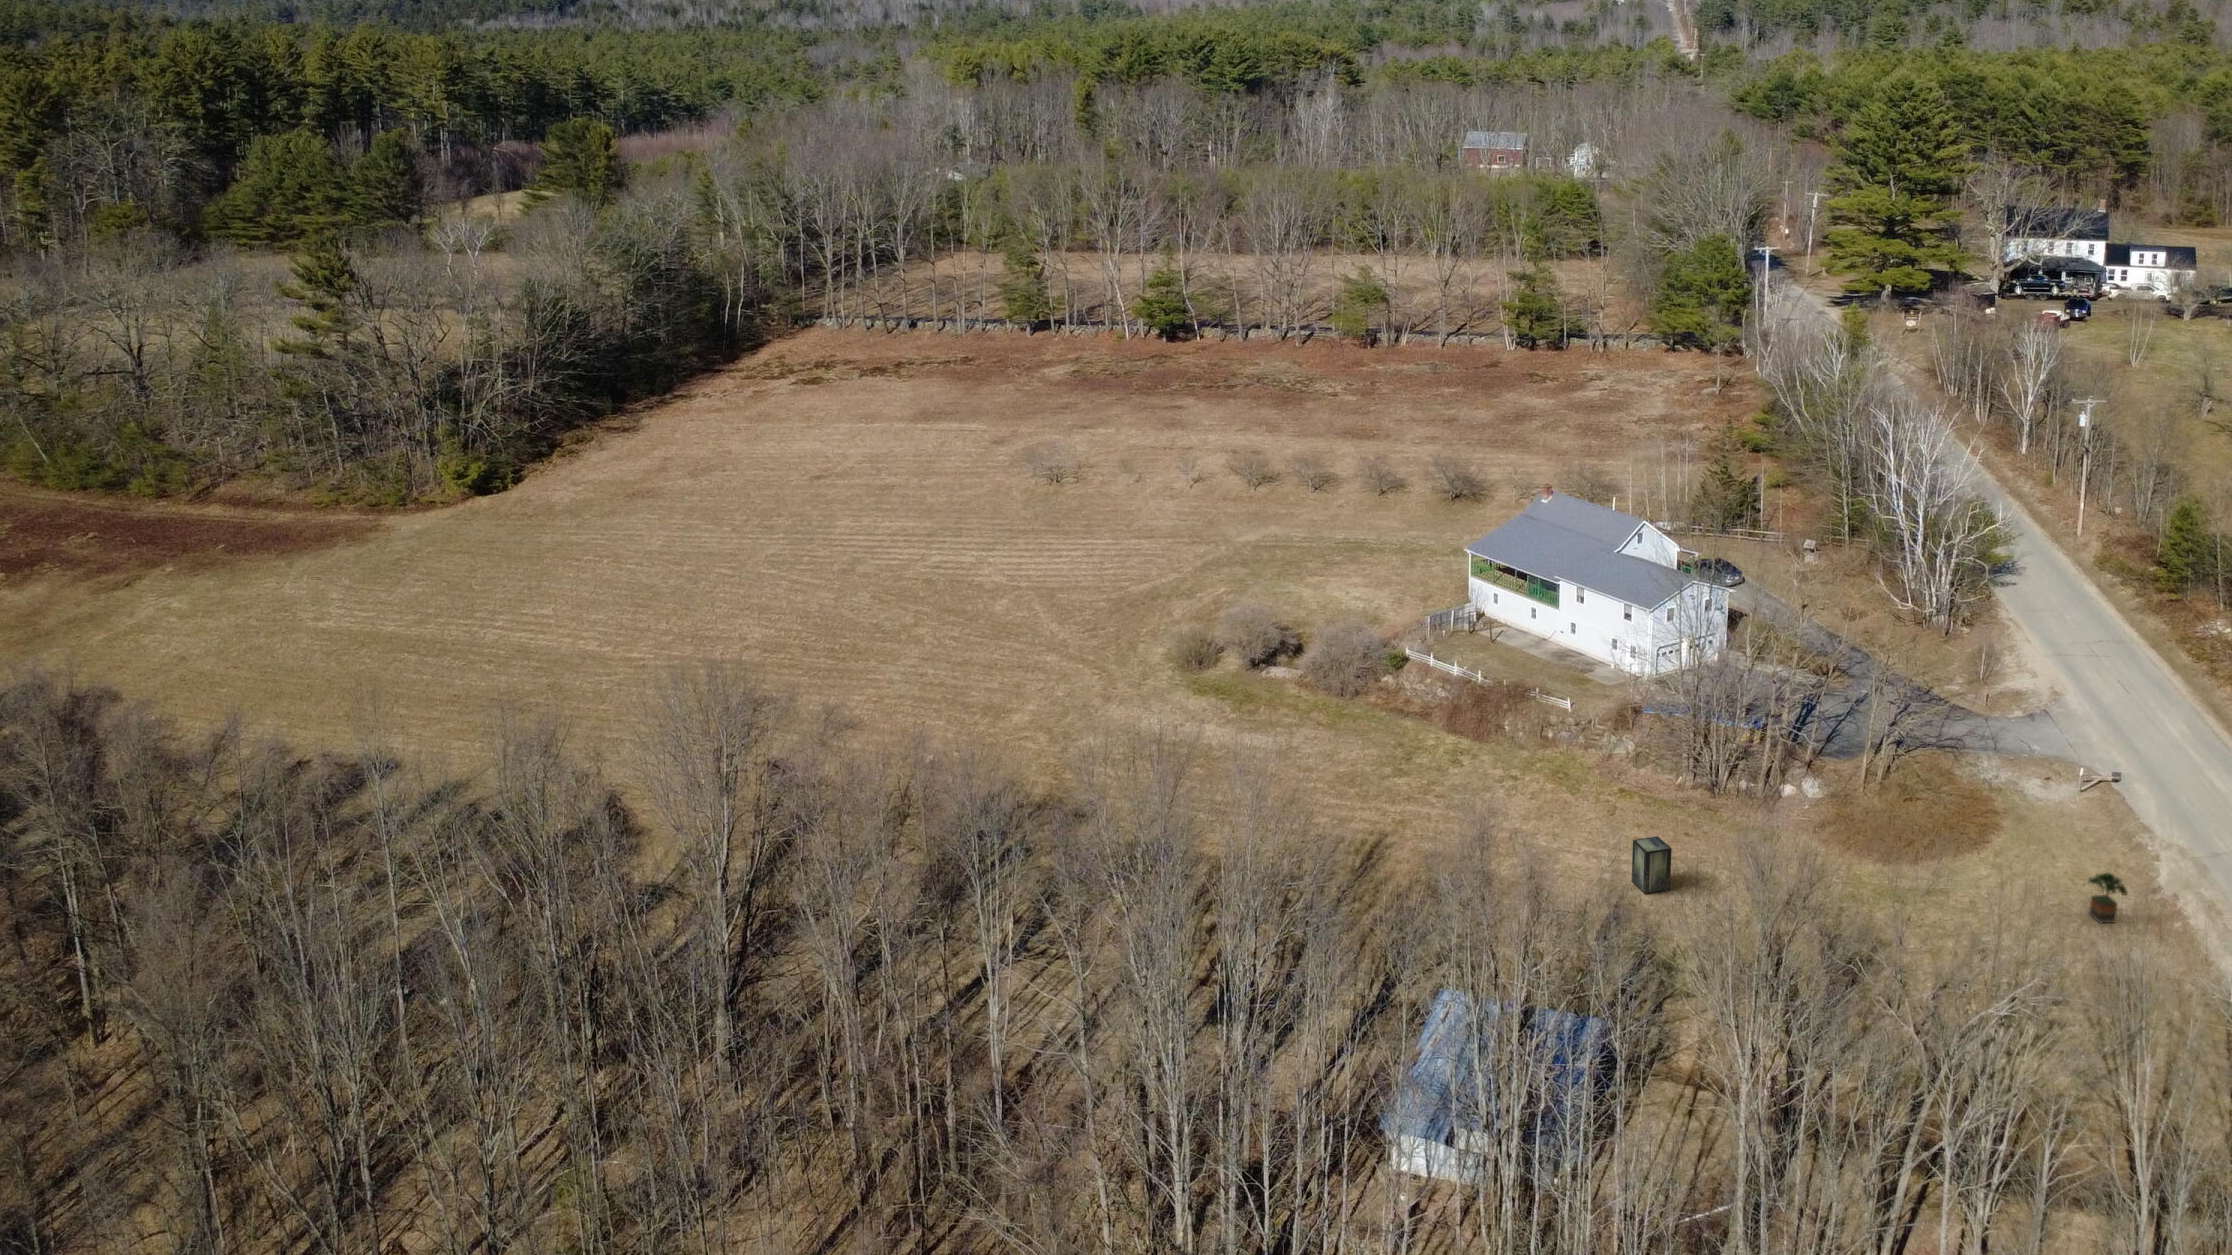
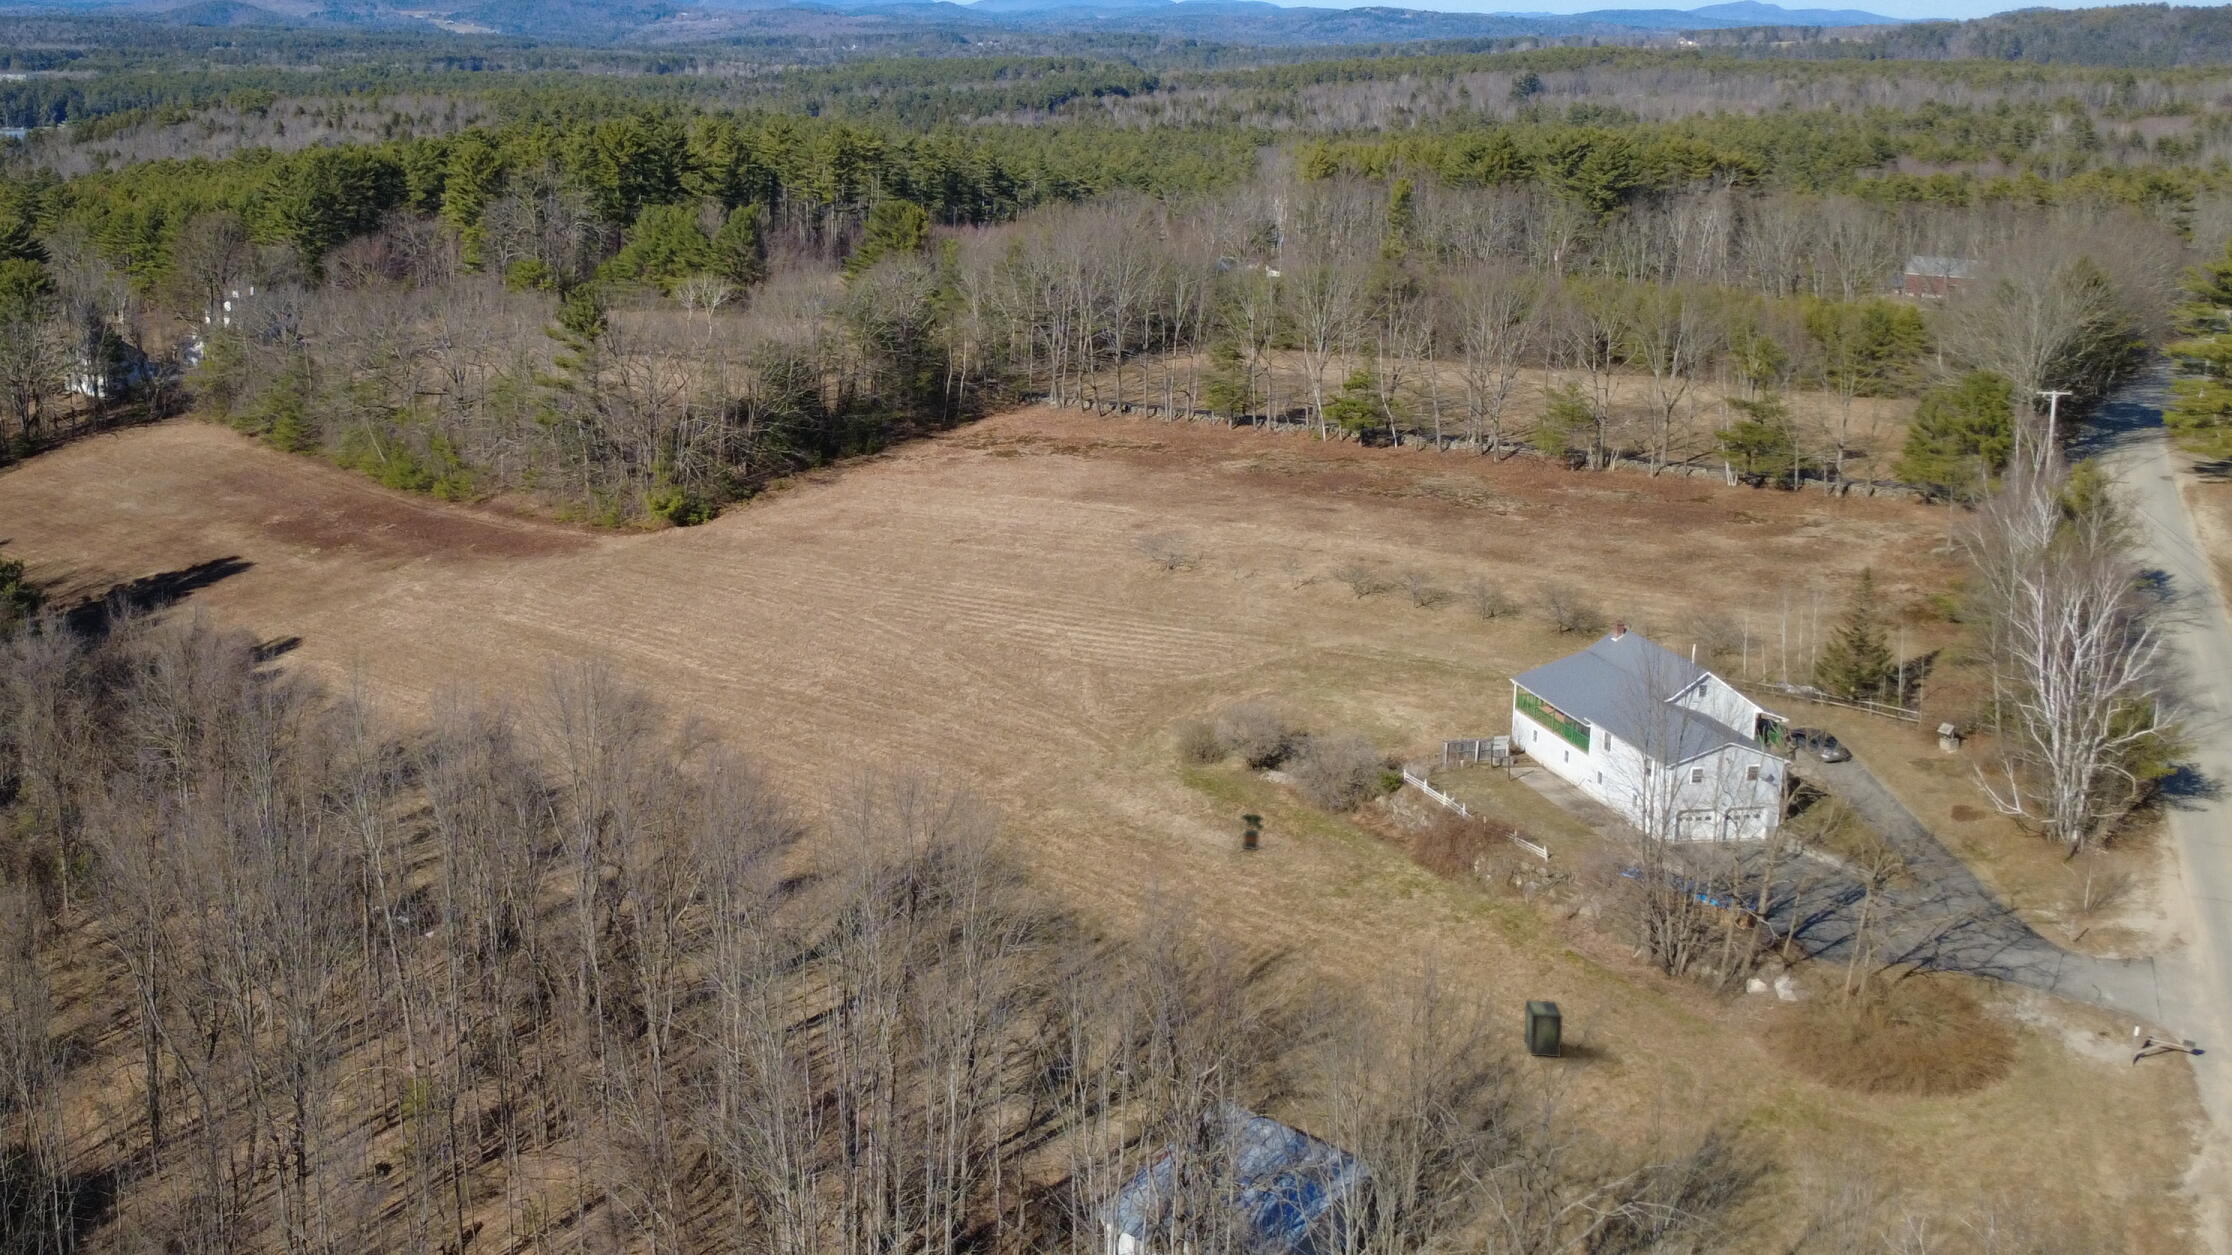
potted tree: present [2088,873,2128,923] -> present [1241,814,1263,850]

